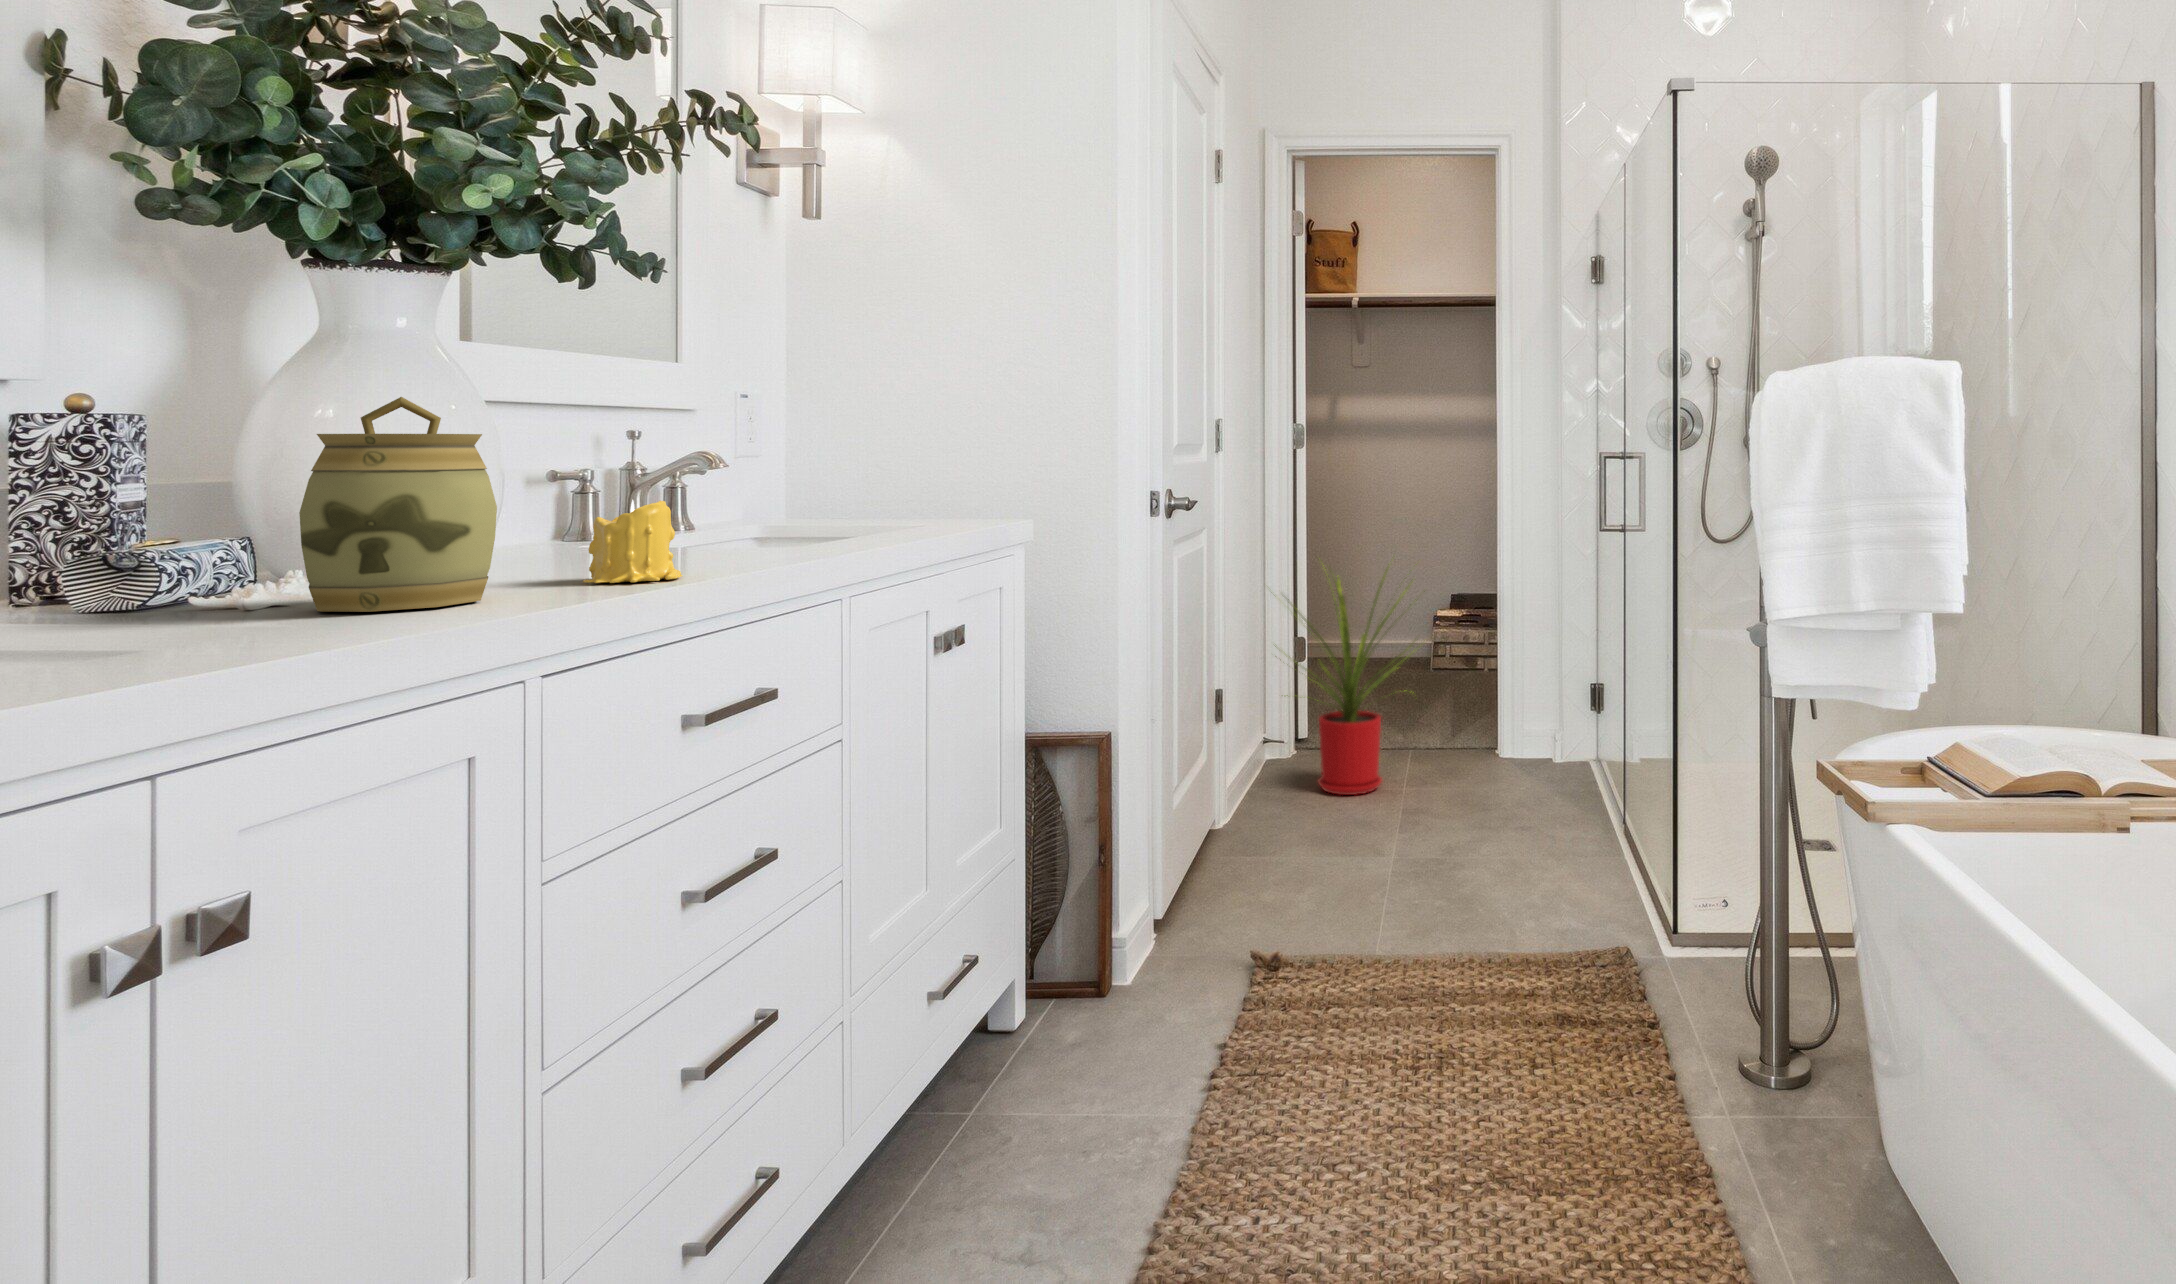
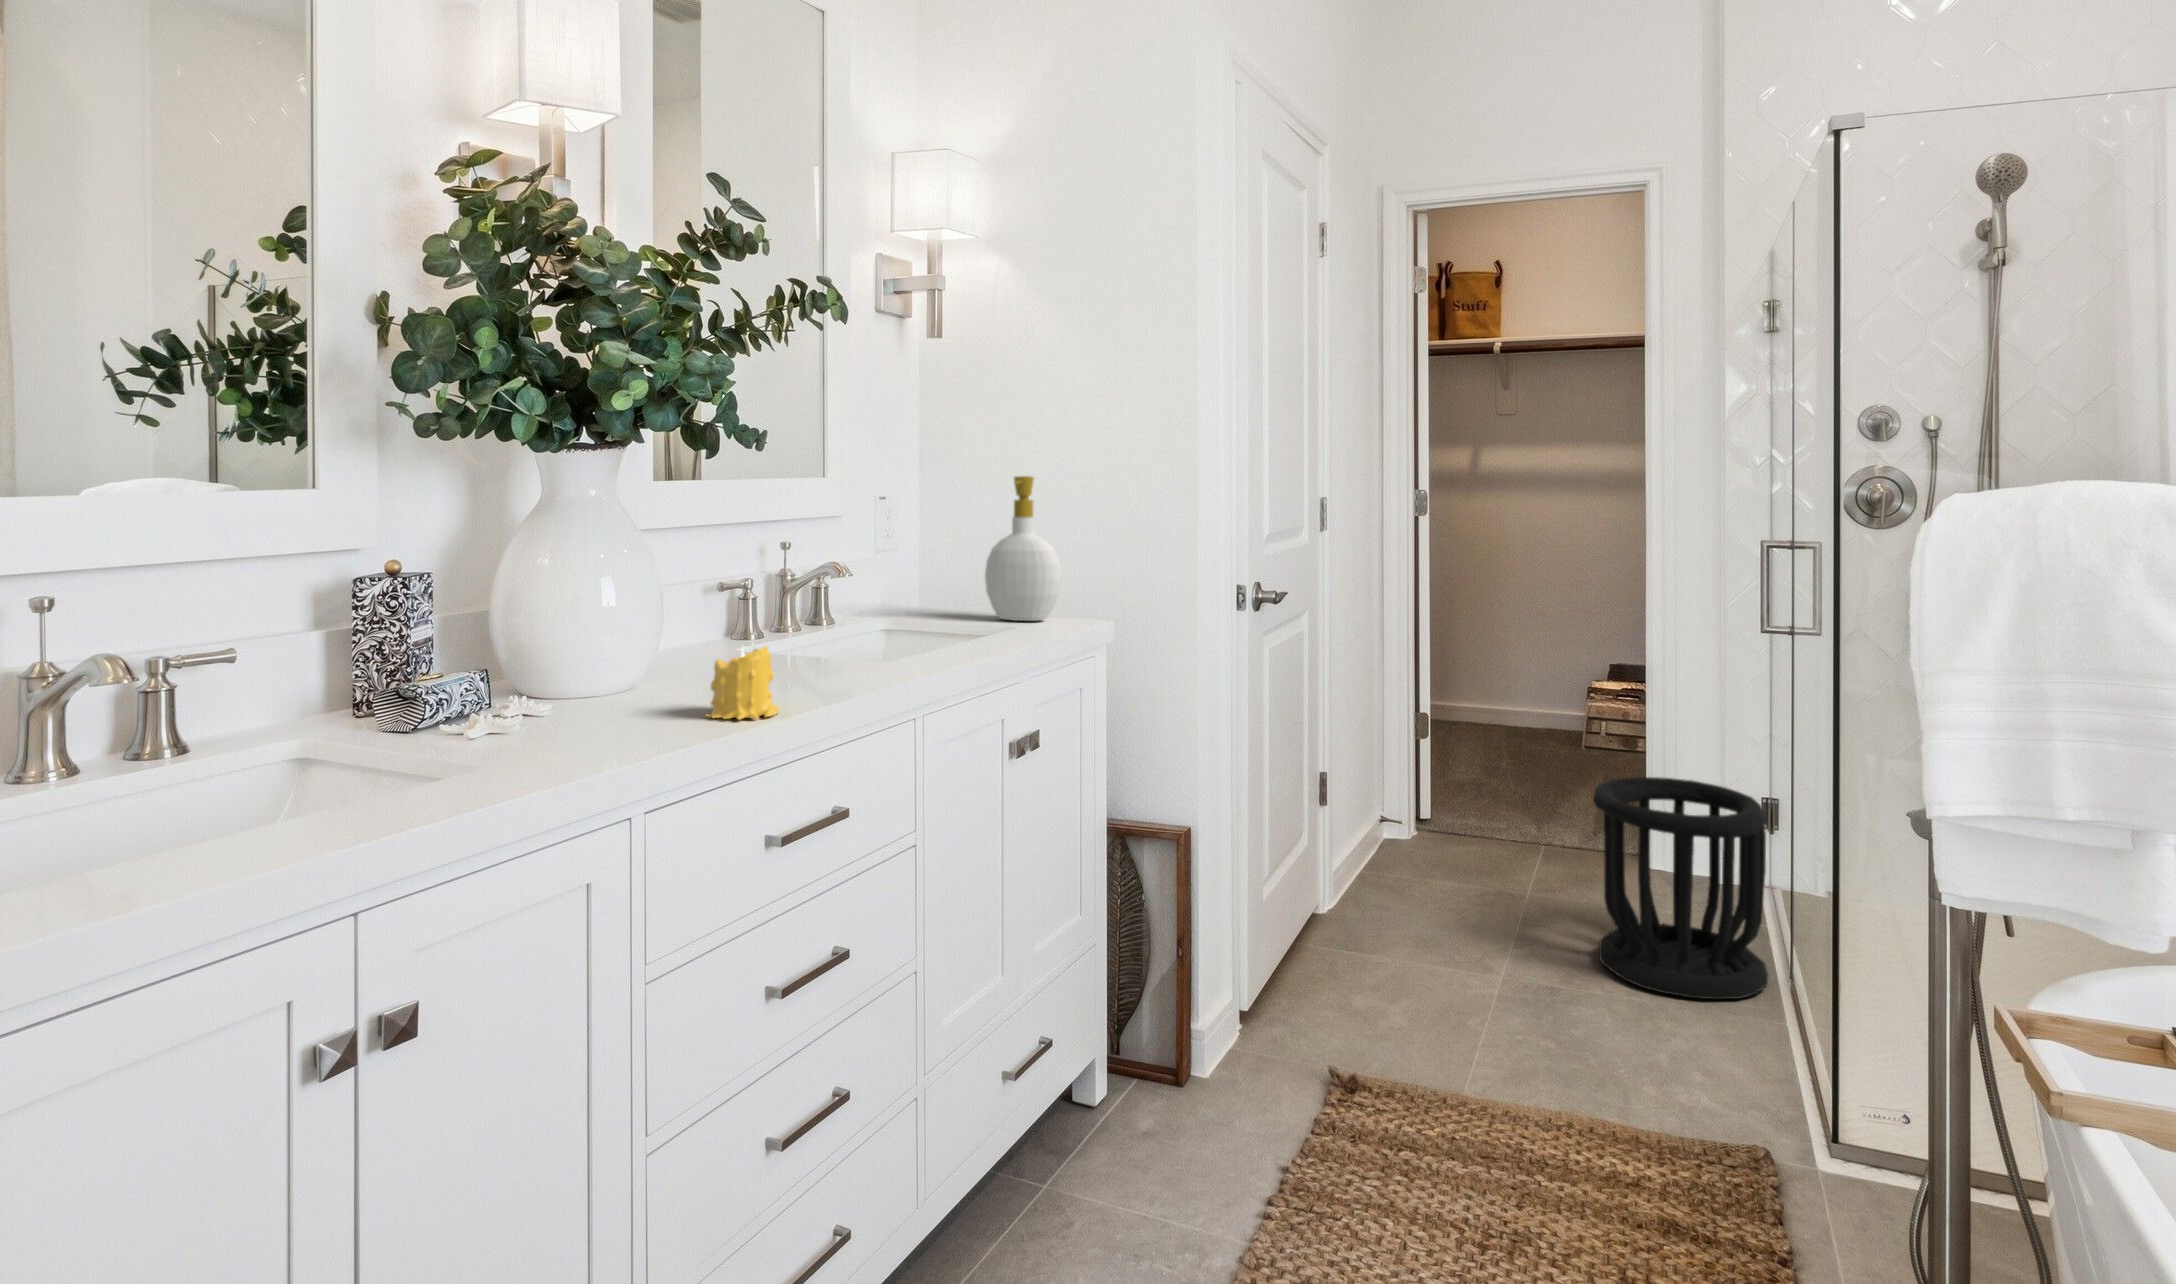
soap bottle: none [882,367,972,522] -> present [985,476,1061,621]
jar: present [299,397,497,612] -> none [504,574,636,751]
house plant: present [1275,568,1425,795] -> none [1378,633,1559,895]
wastebasket: none [1466,664,1609,848] -> present [1593,777,1768,999]

